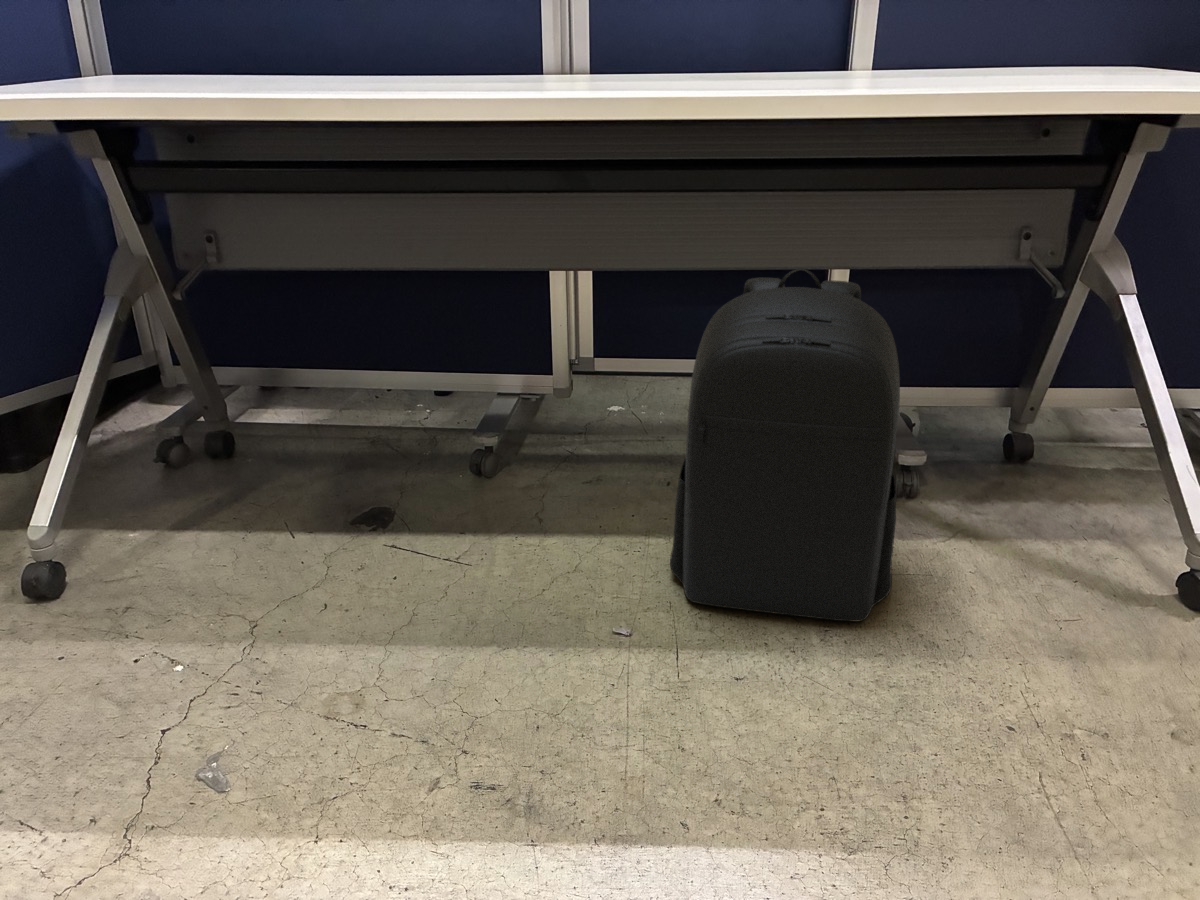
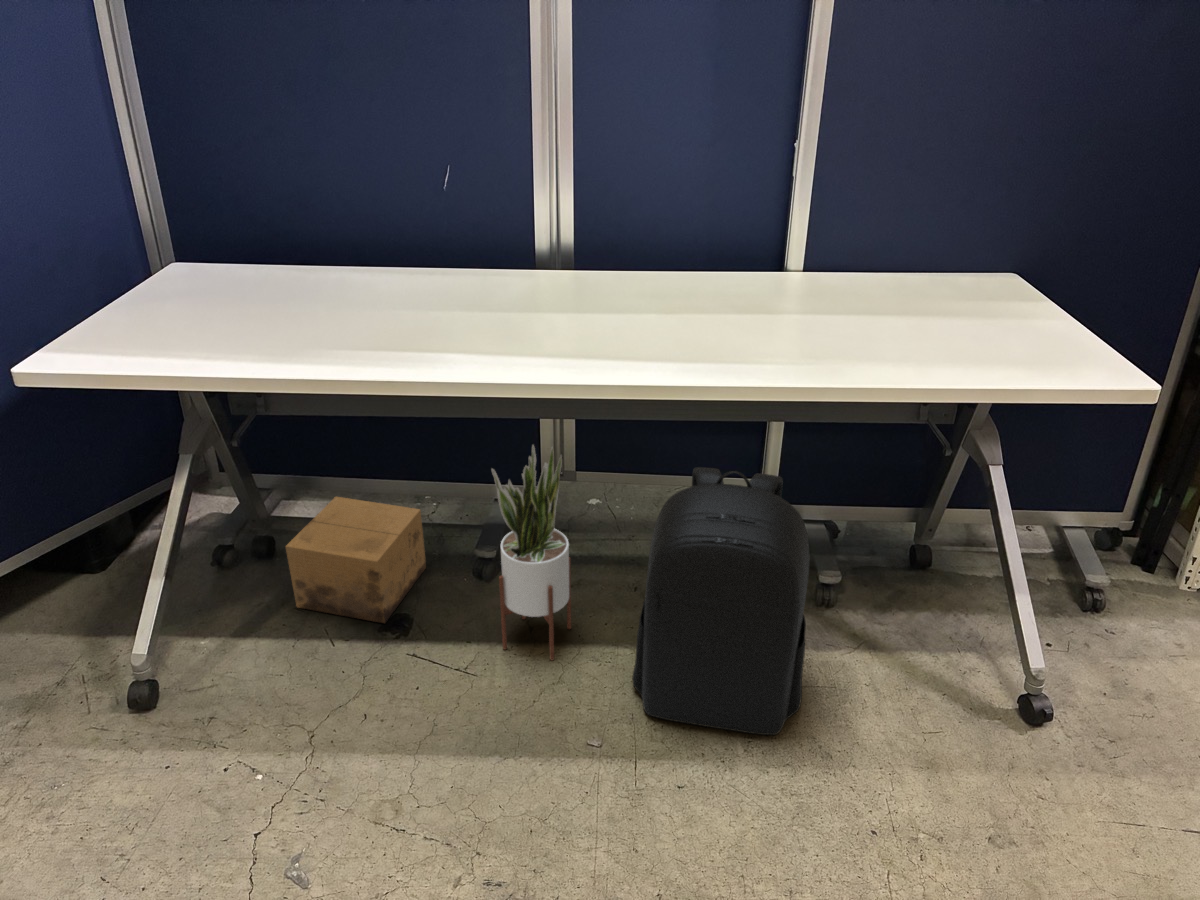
potted plant: none [486,255,591,549] -> present [492,445,571,660]
cardboard box: none [237,377,414,515] -> present [286,497,426,623]

